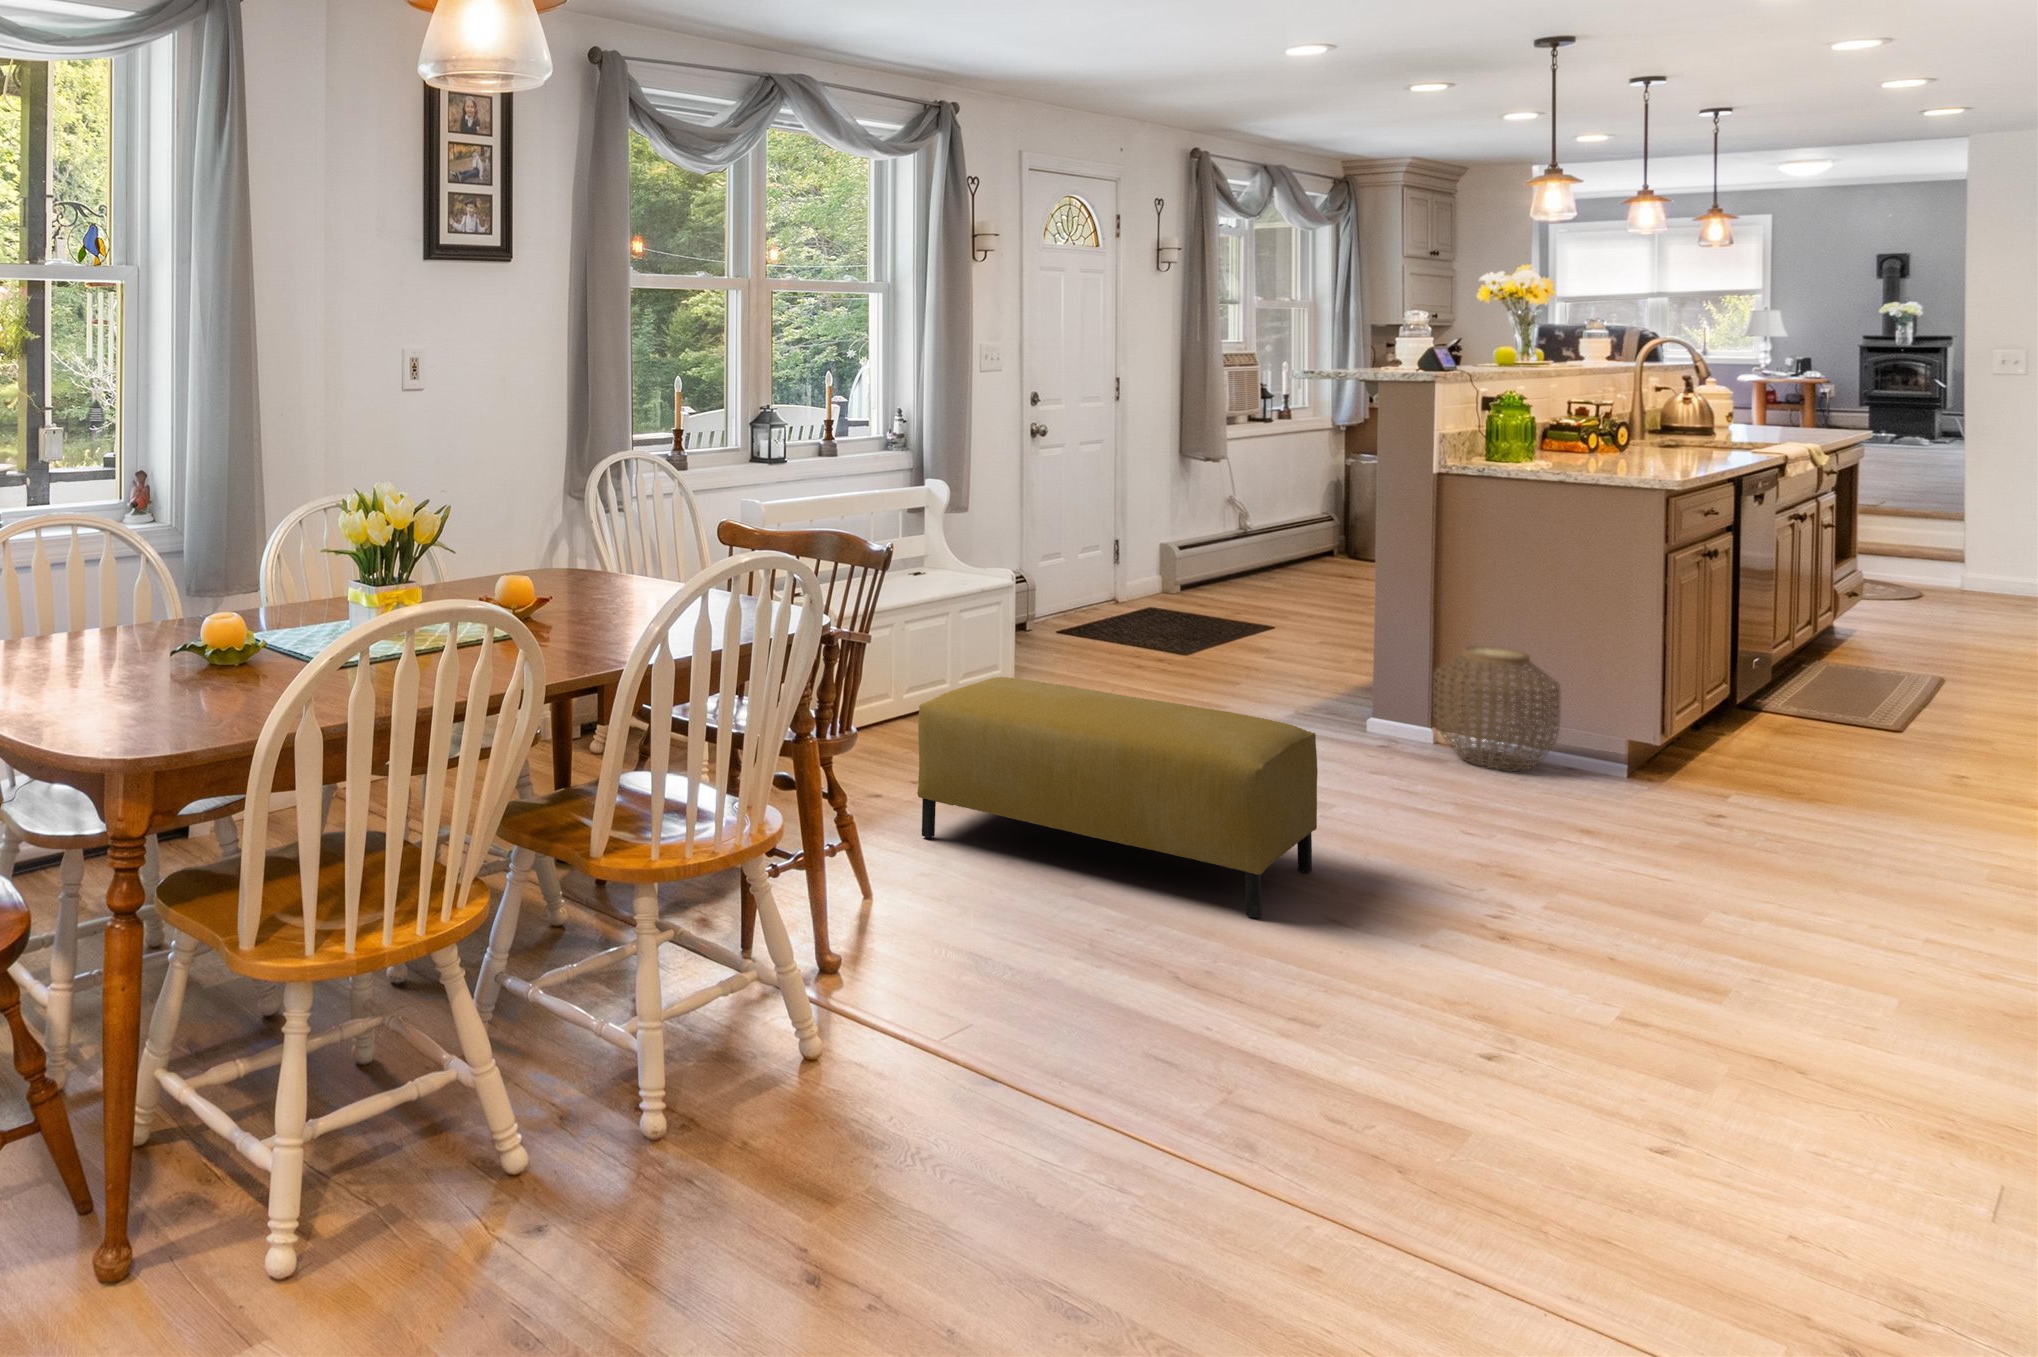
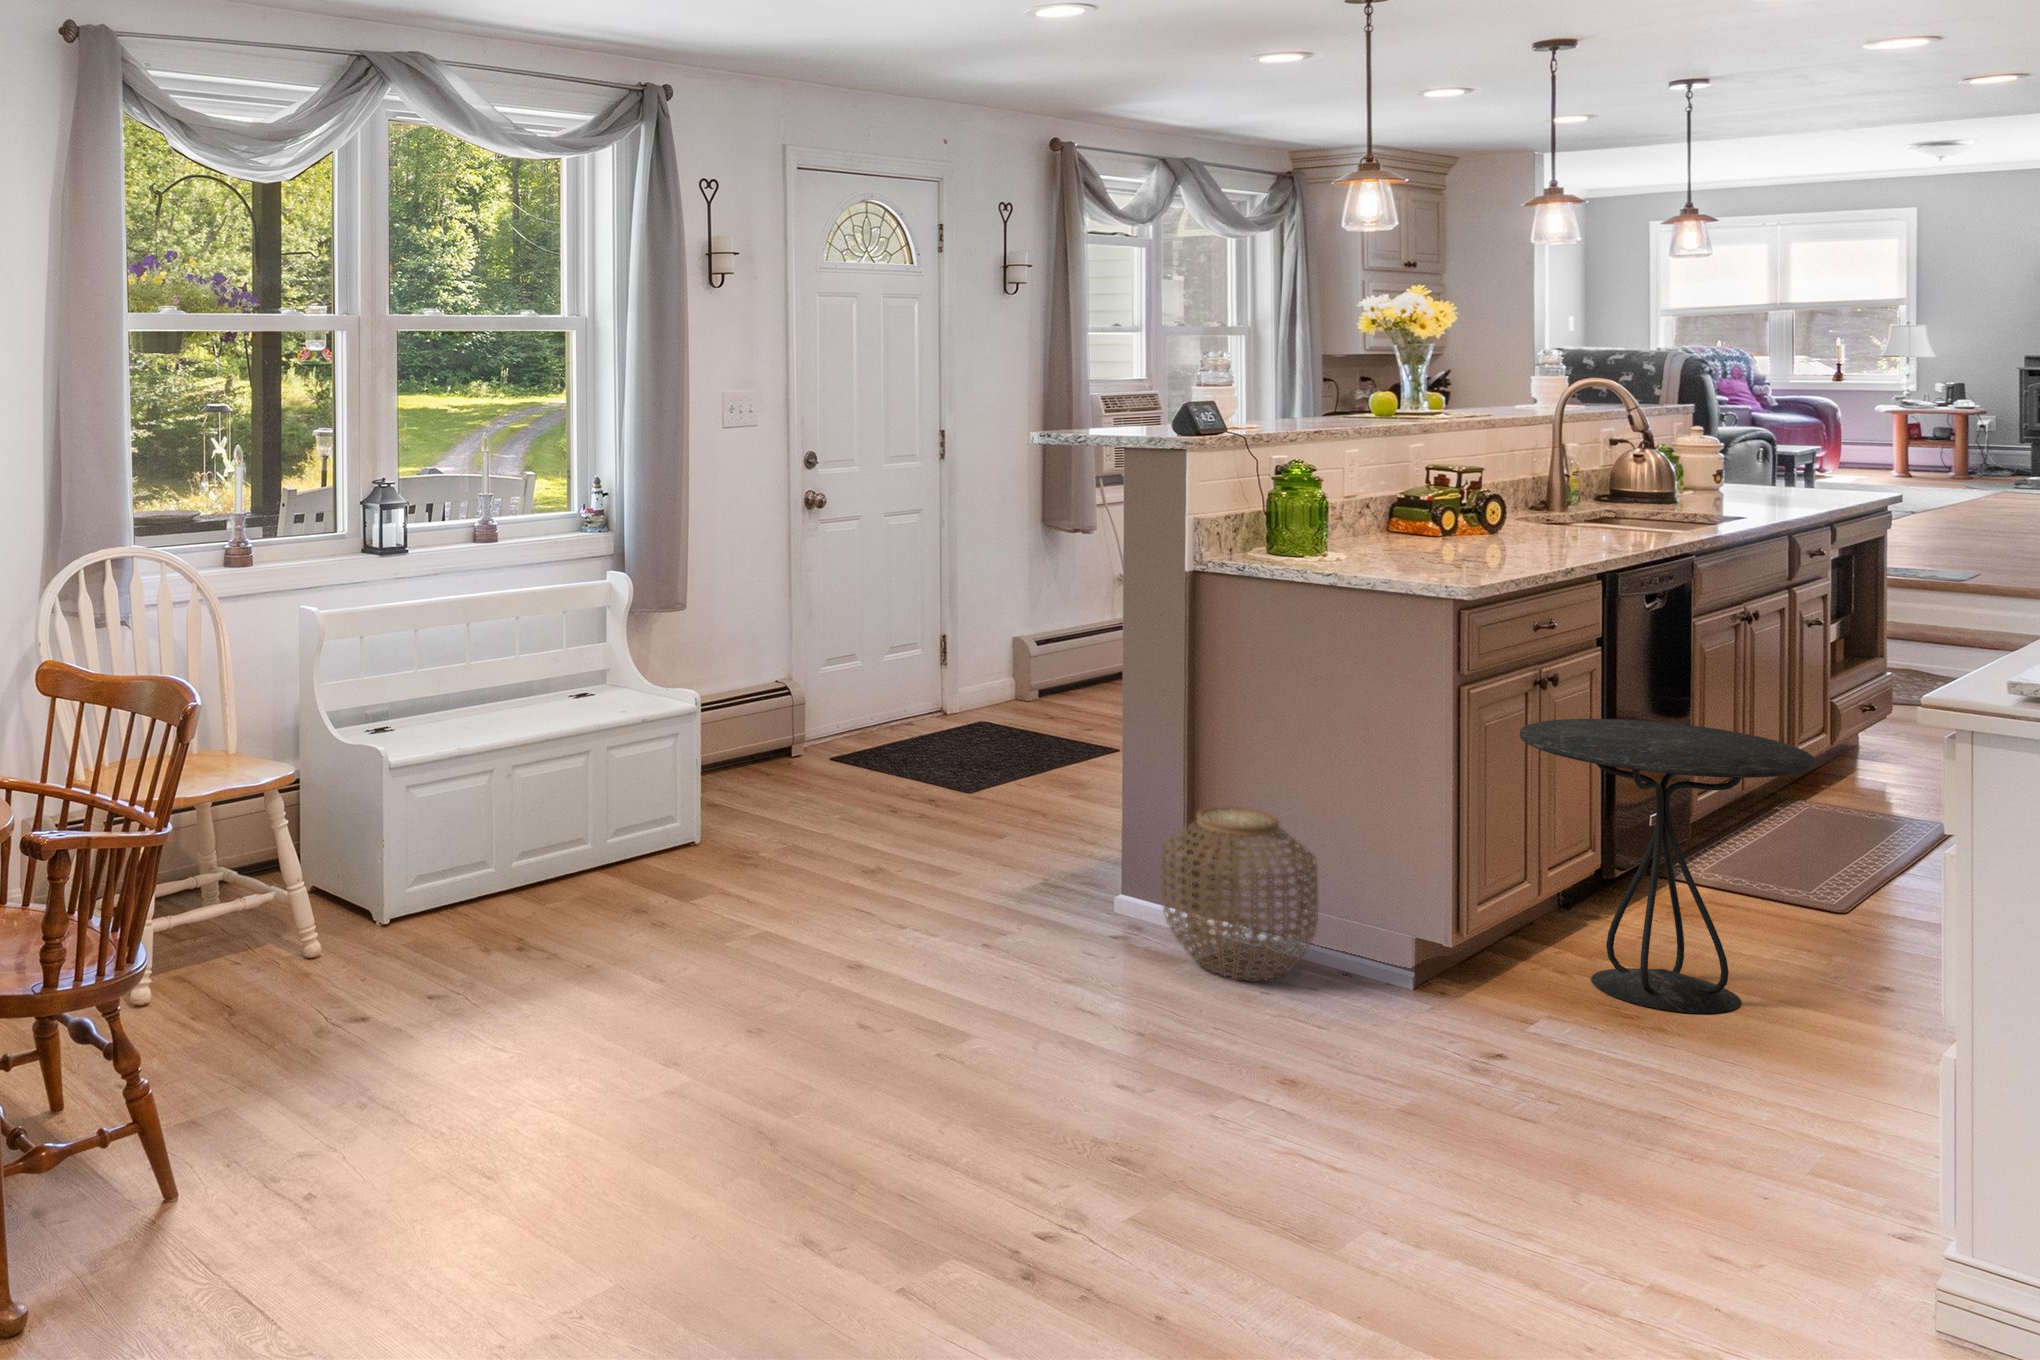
side table: none [1704,584,1942,791] -> present [1520,719,1814,1013]
ottoman: present [917,677,1318,918] -> none [341,867,845,1242]

